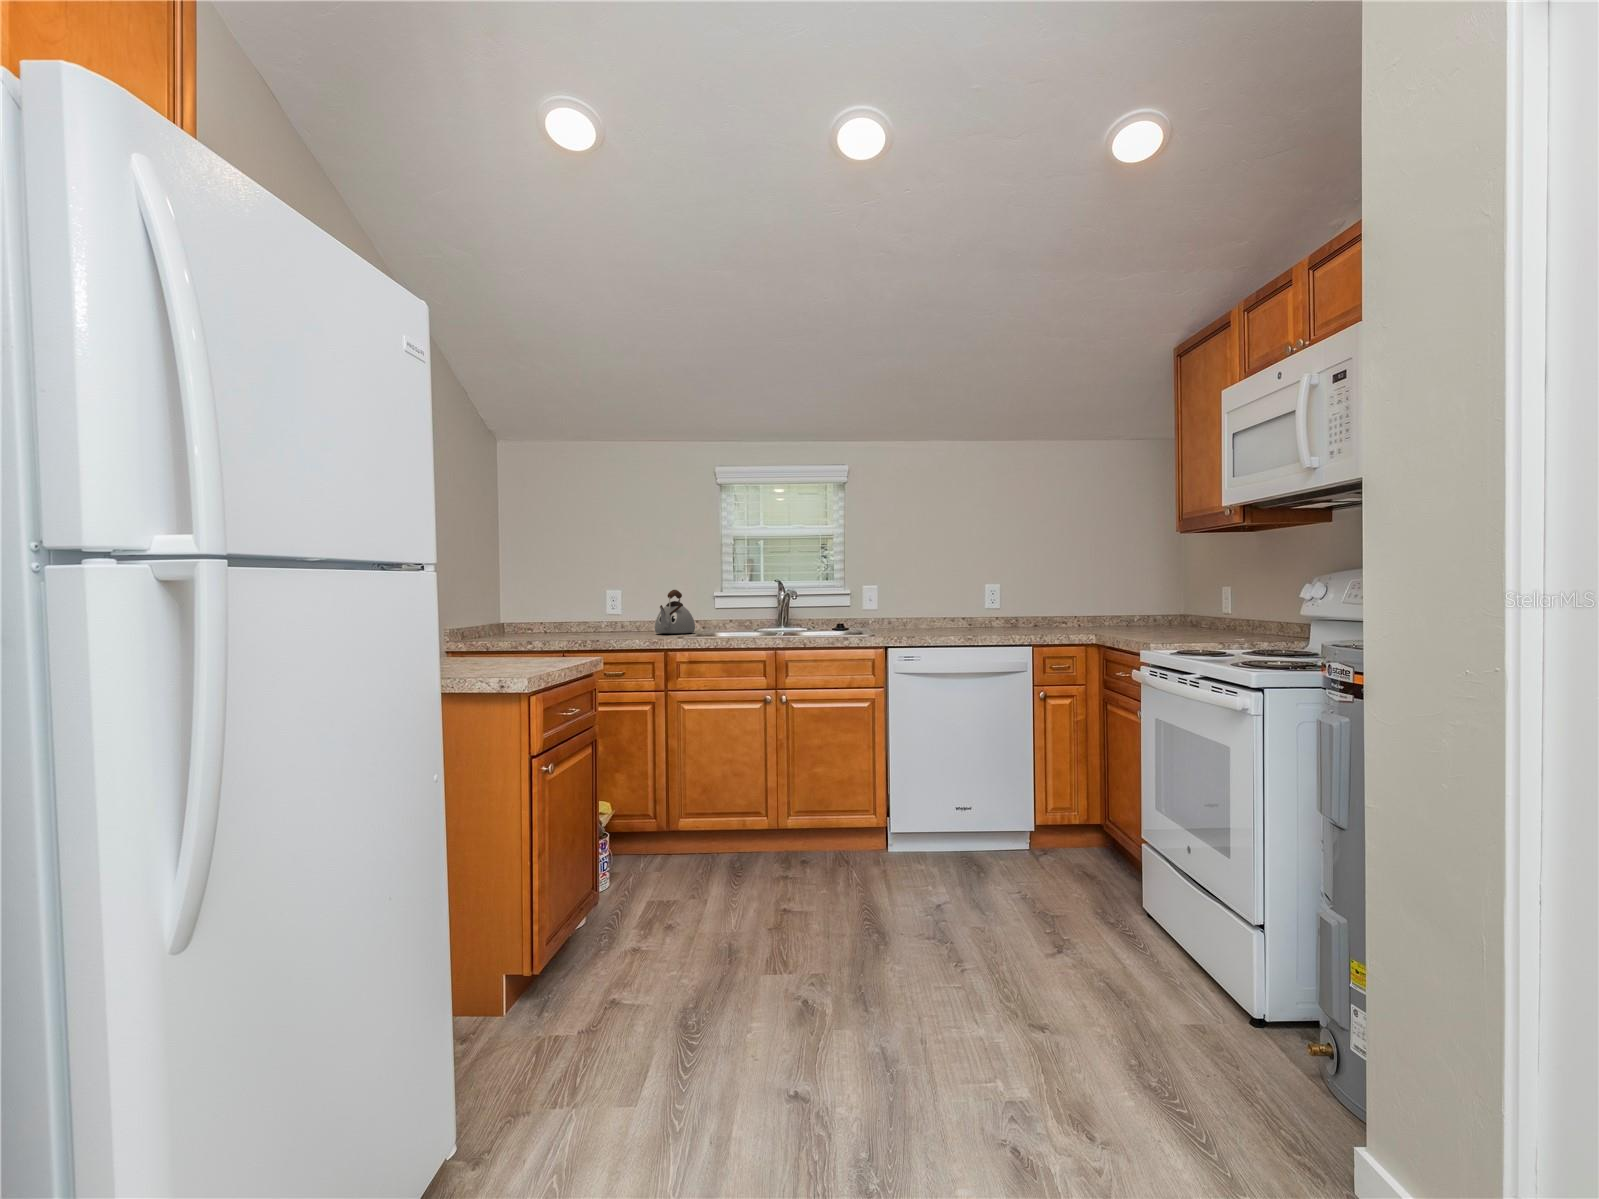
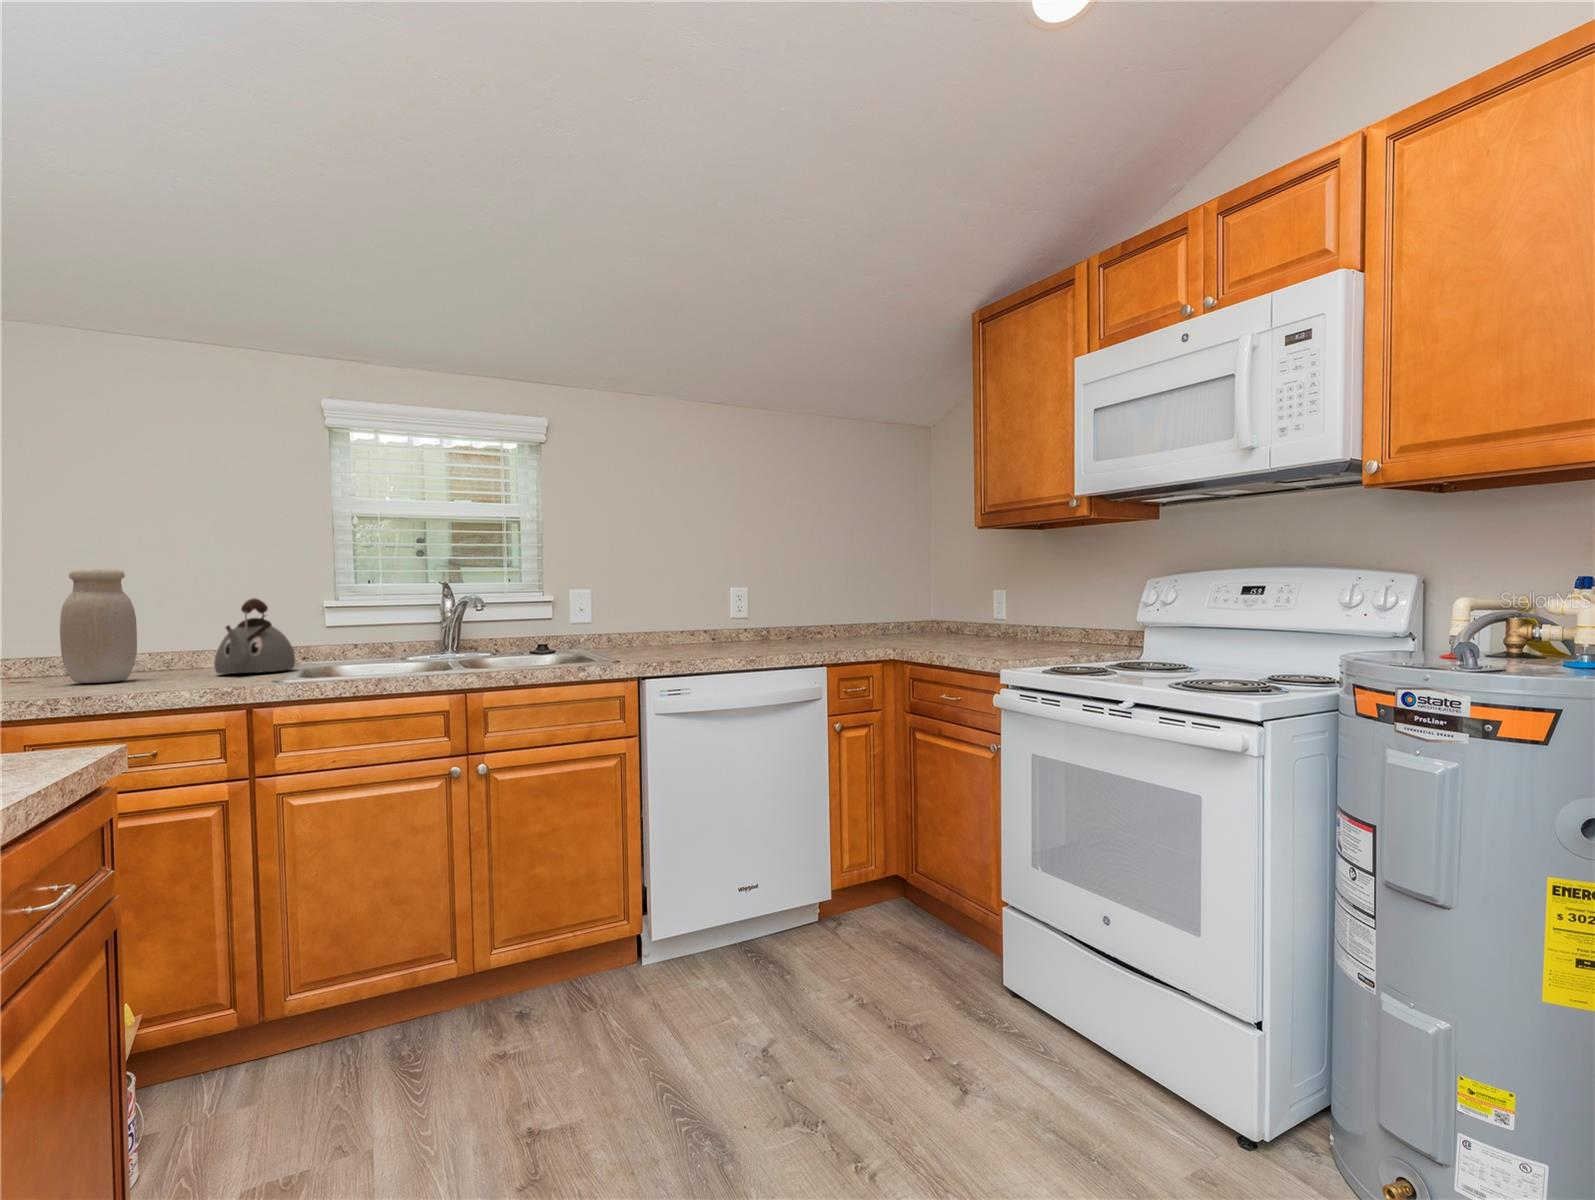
jar: none [587,572,620,635] -> present [60,568,137,683]

